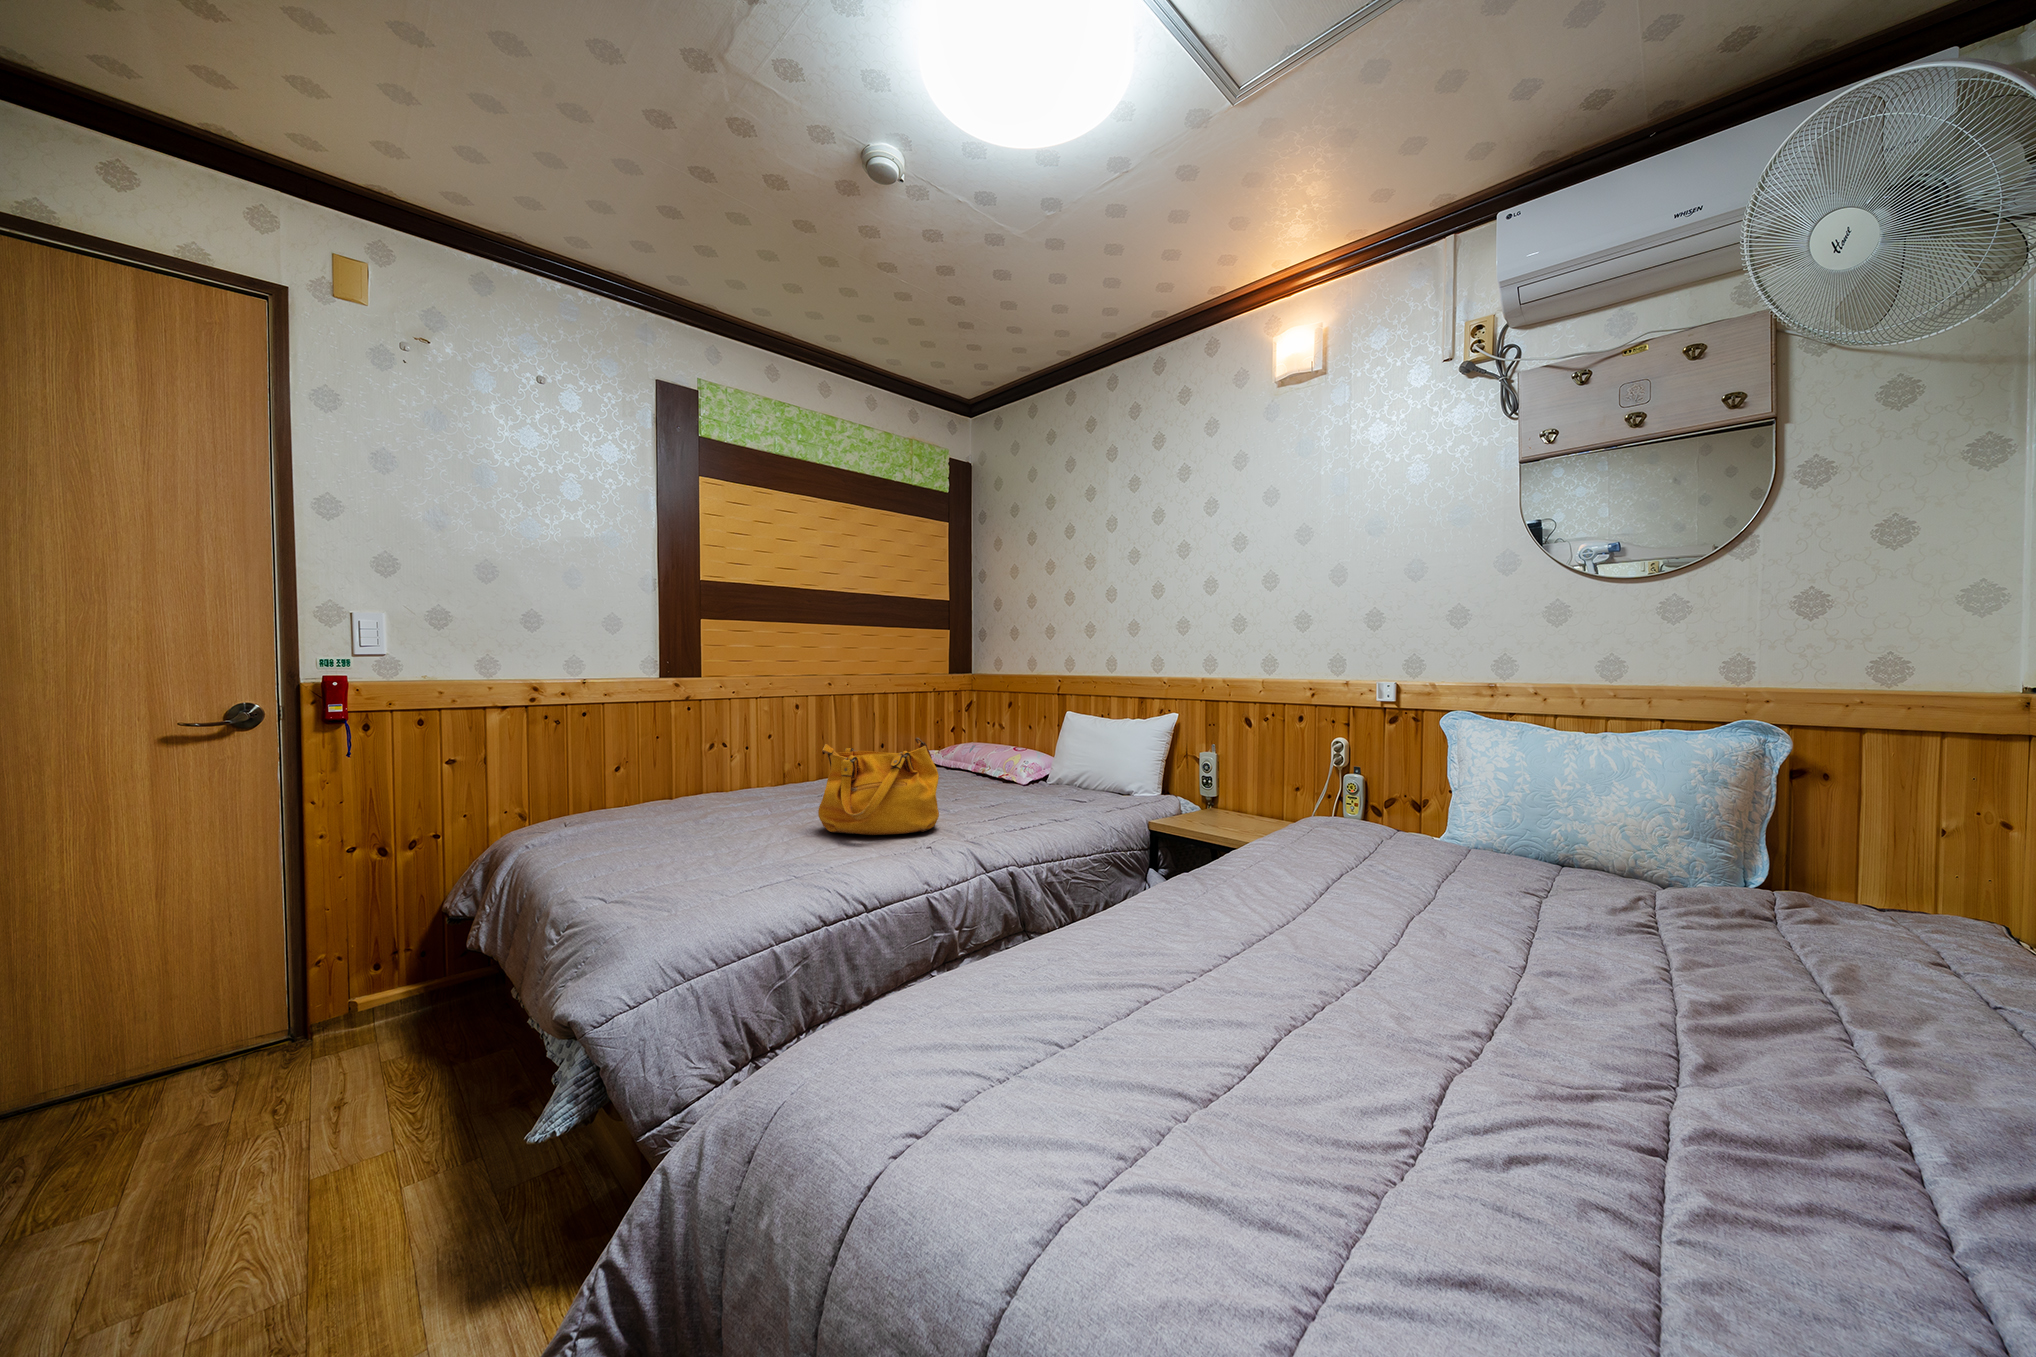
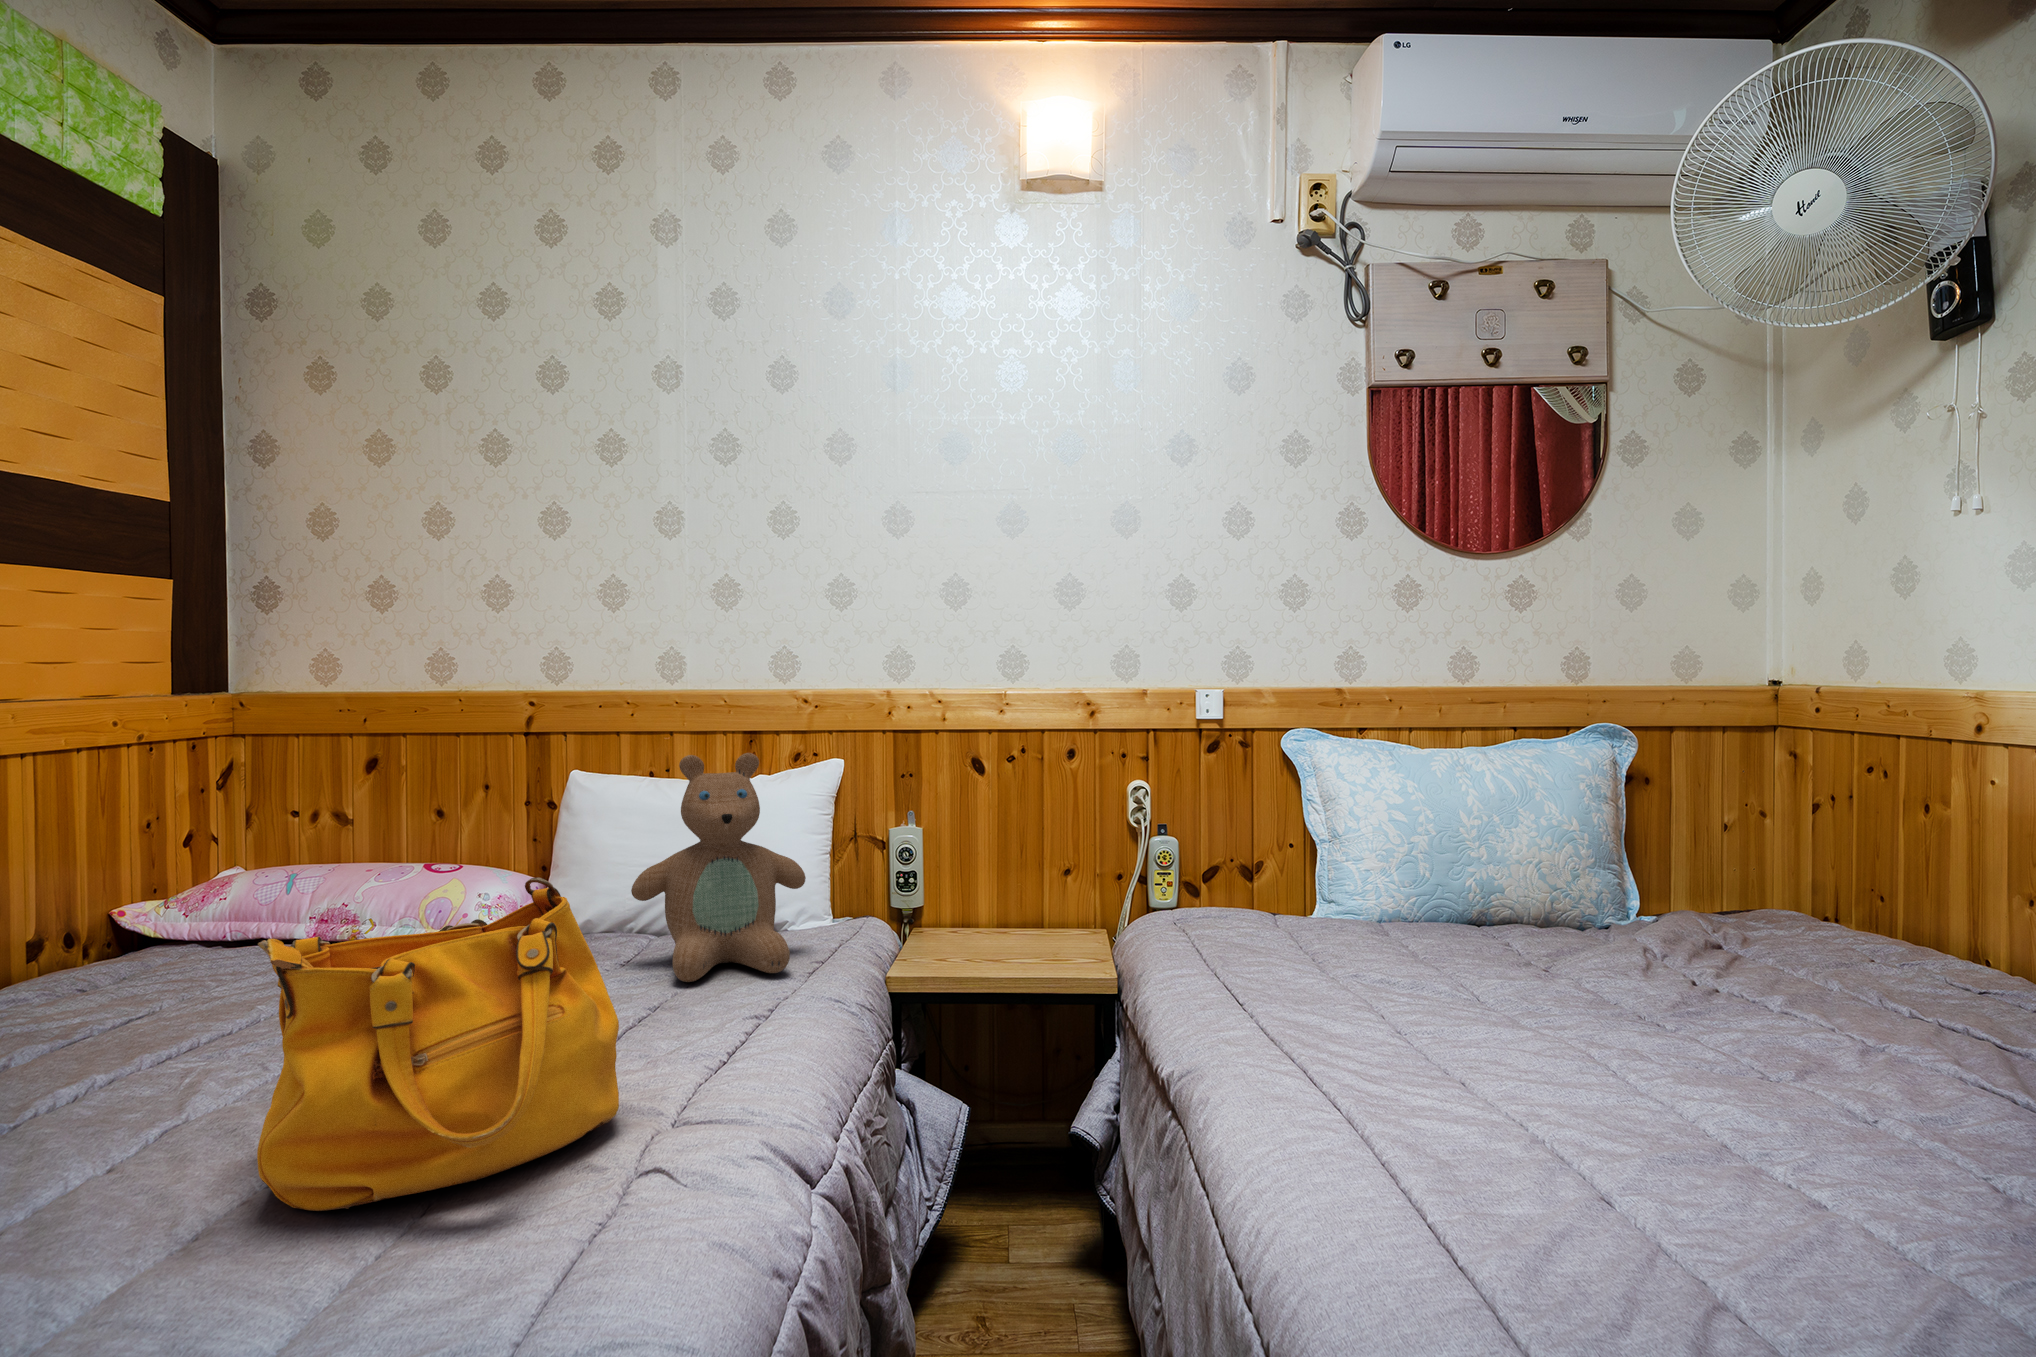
teddy bear: none [1036,703,1112,806] -> present [631,753,806,982]

